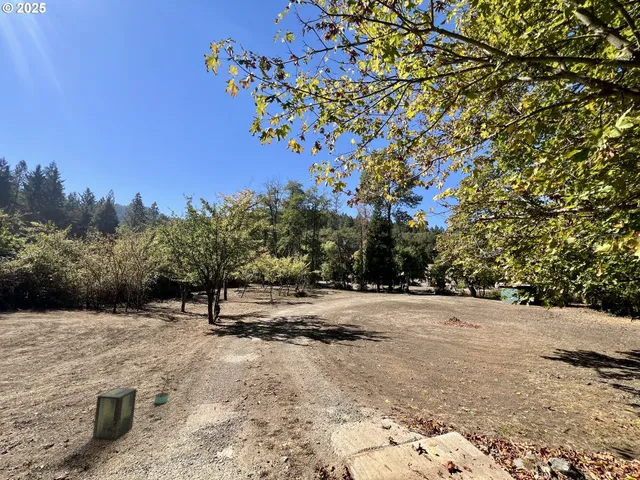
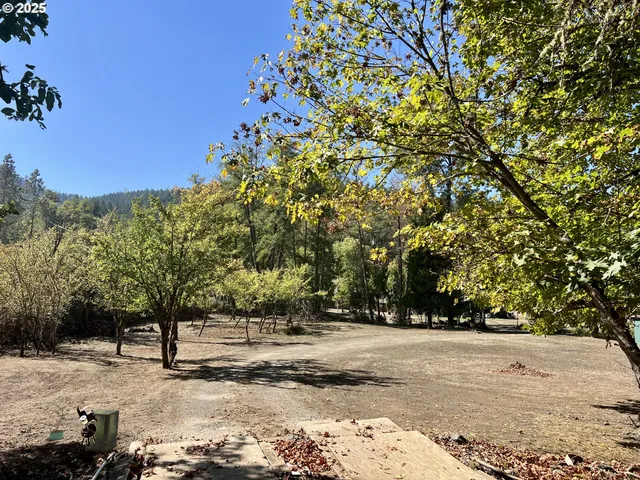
potted plant: present [153,362,174,403] -> present [47,396,70,440]

